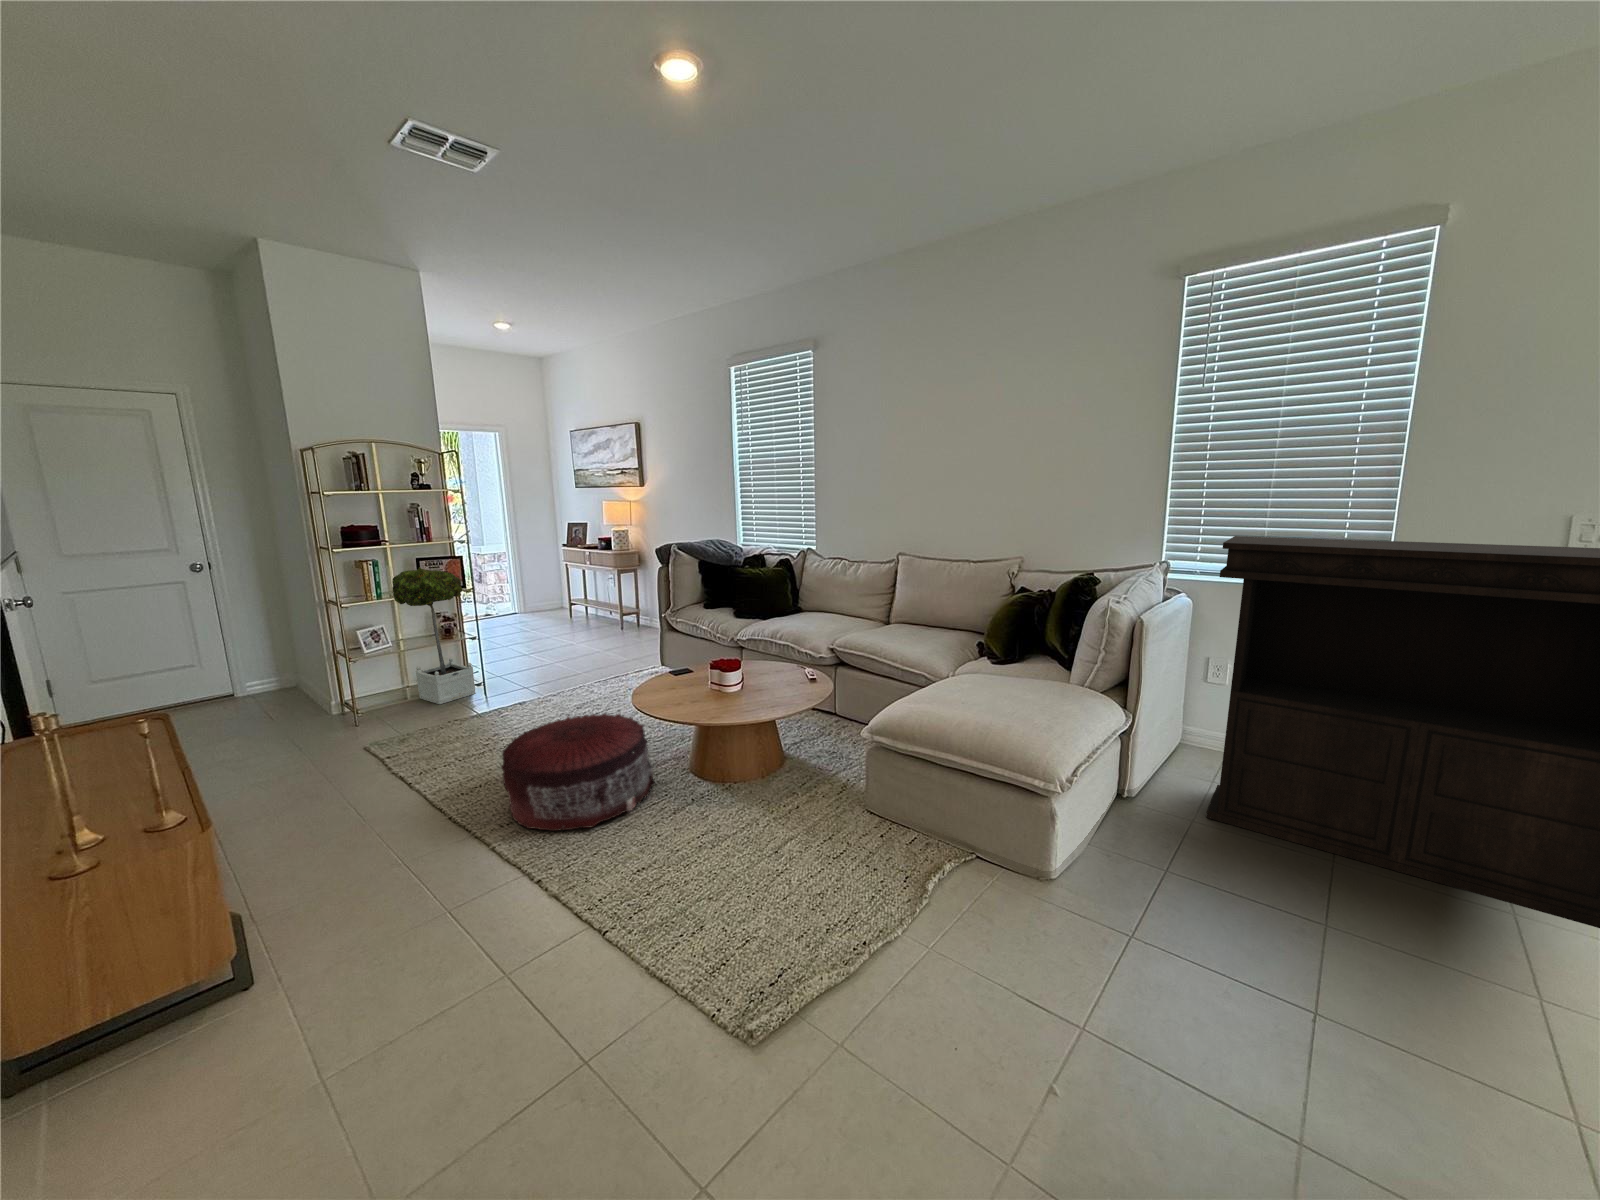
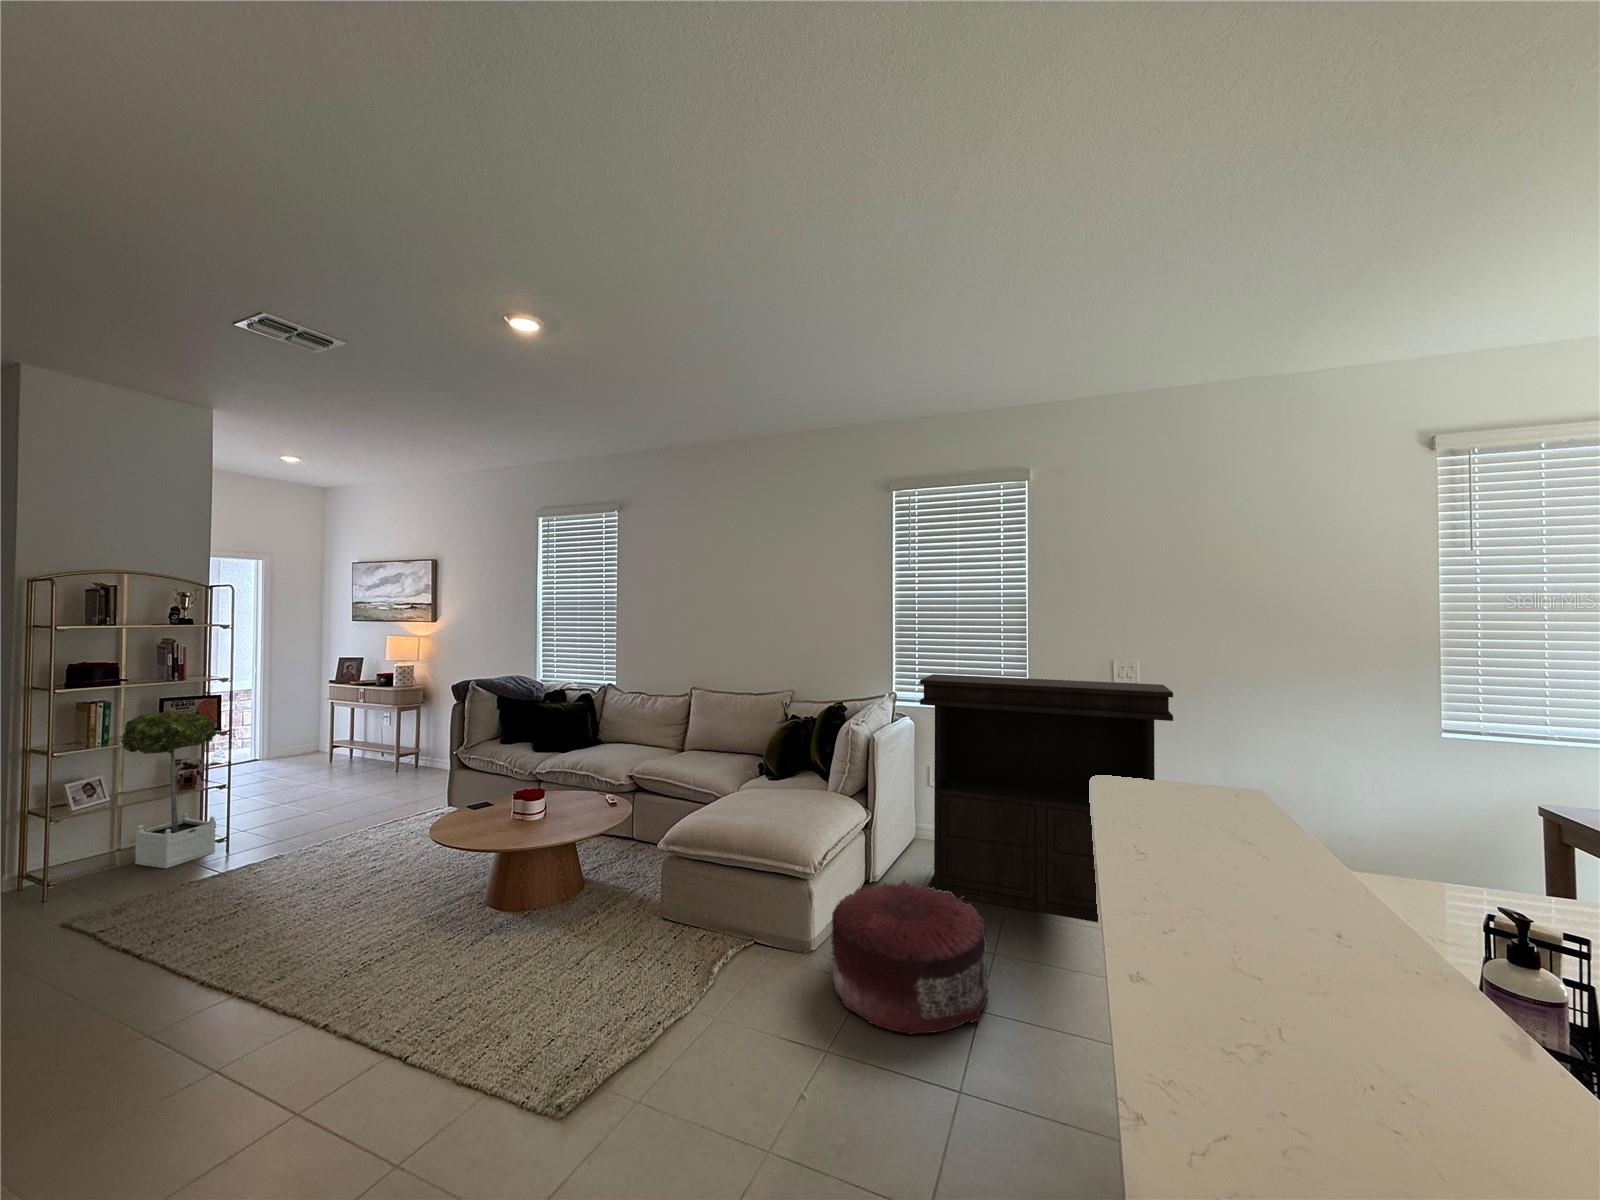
pouf: present [501,714,655,831] -> present [831,881,989,1034]

